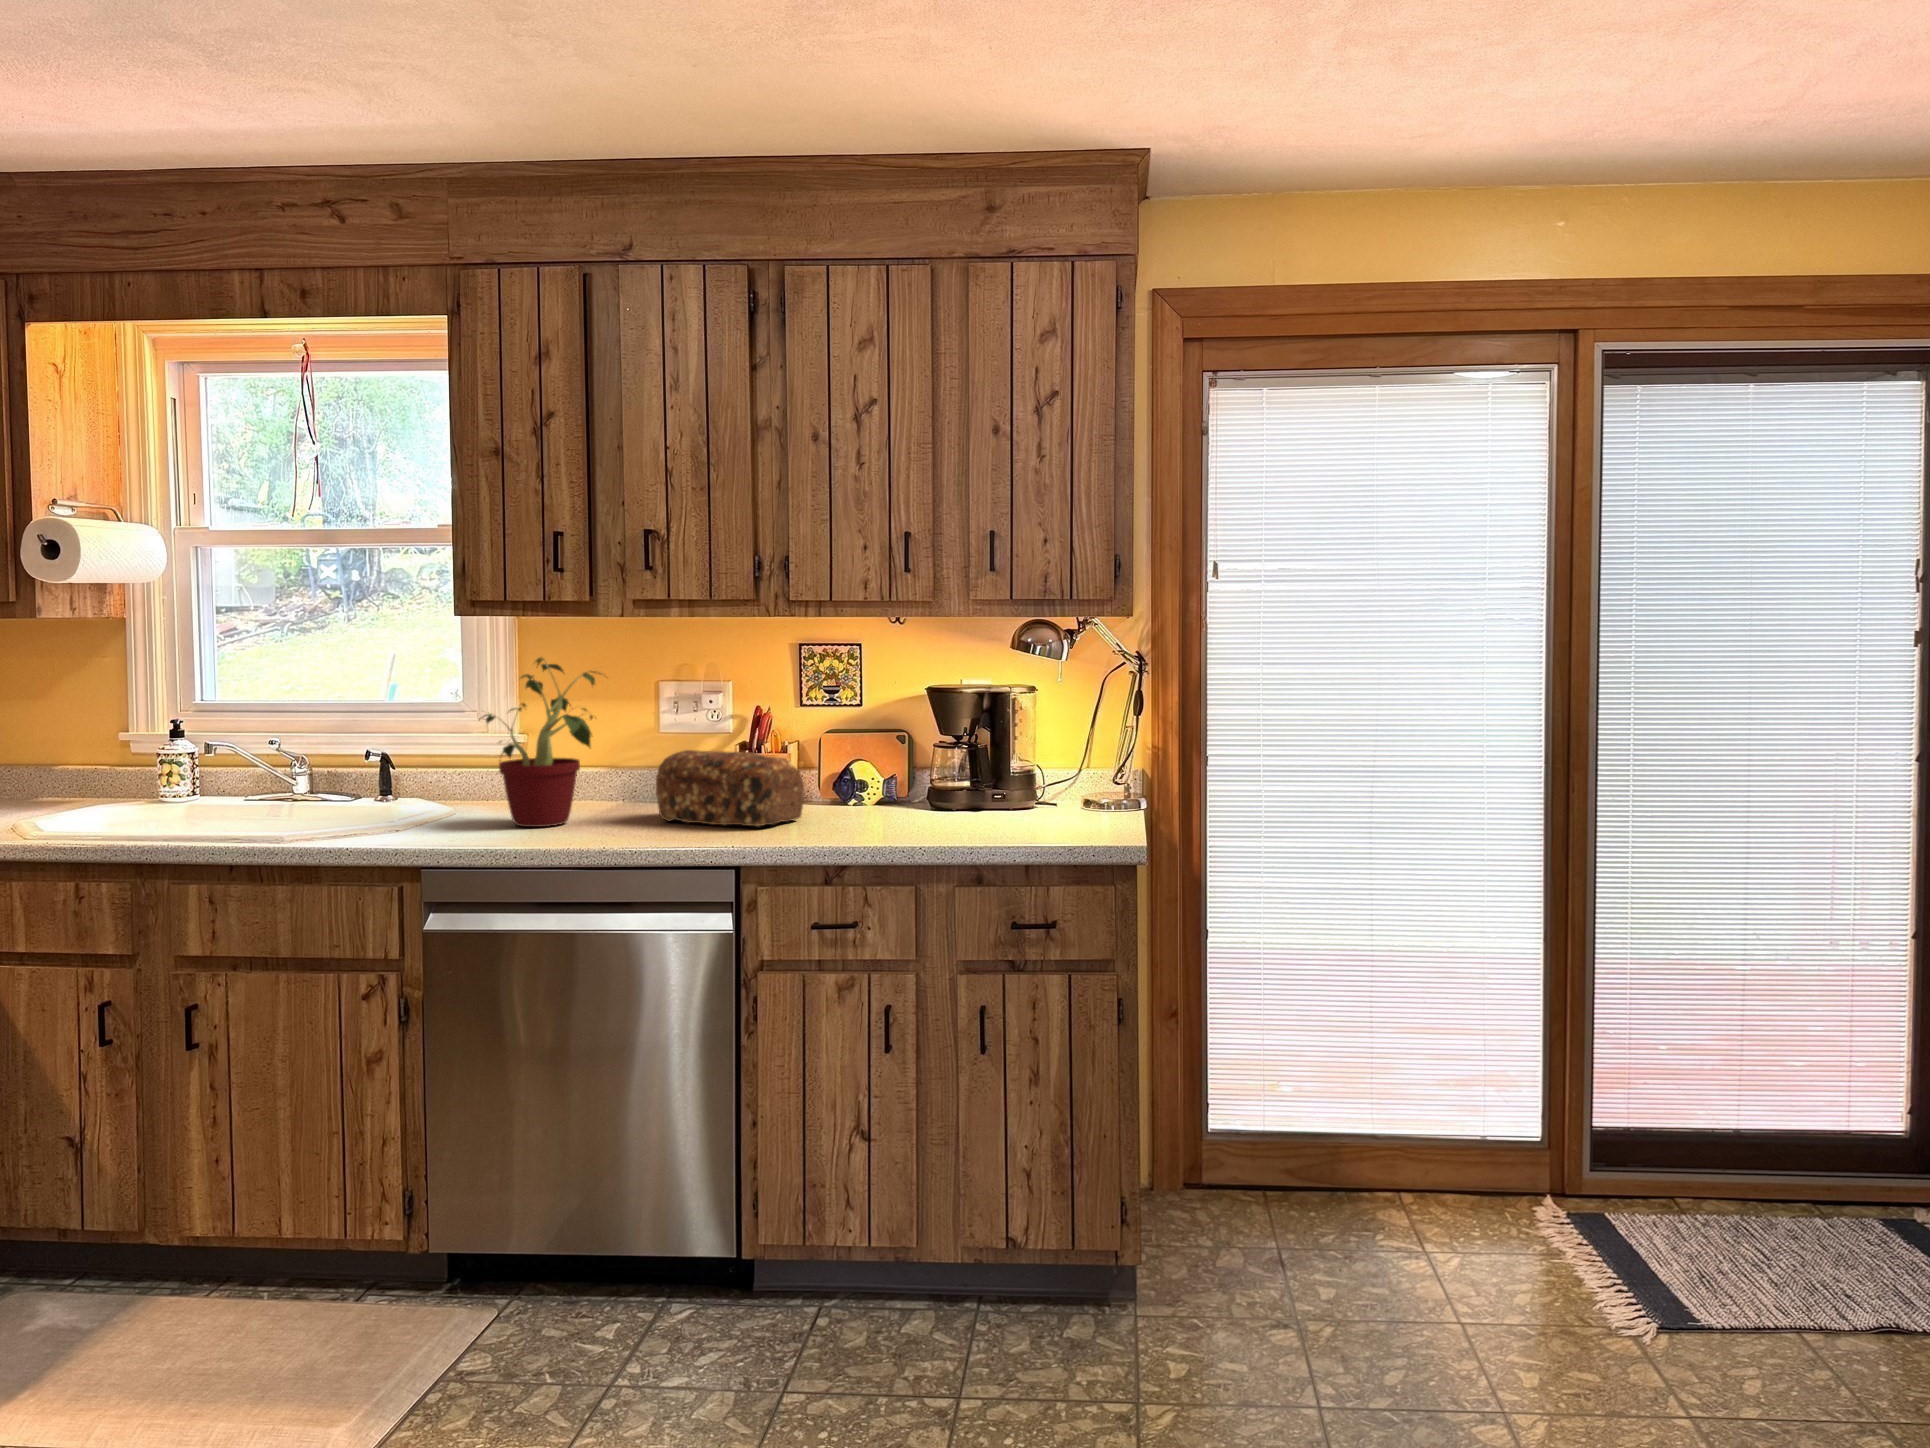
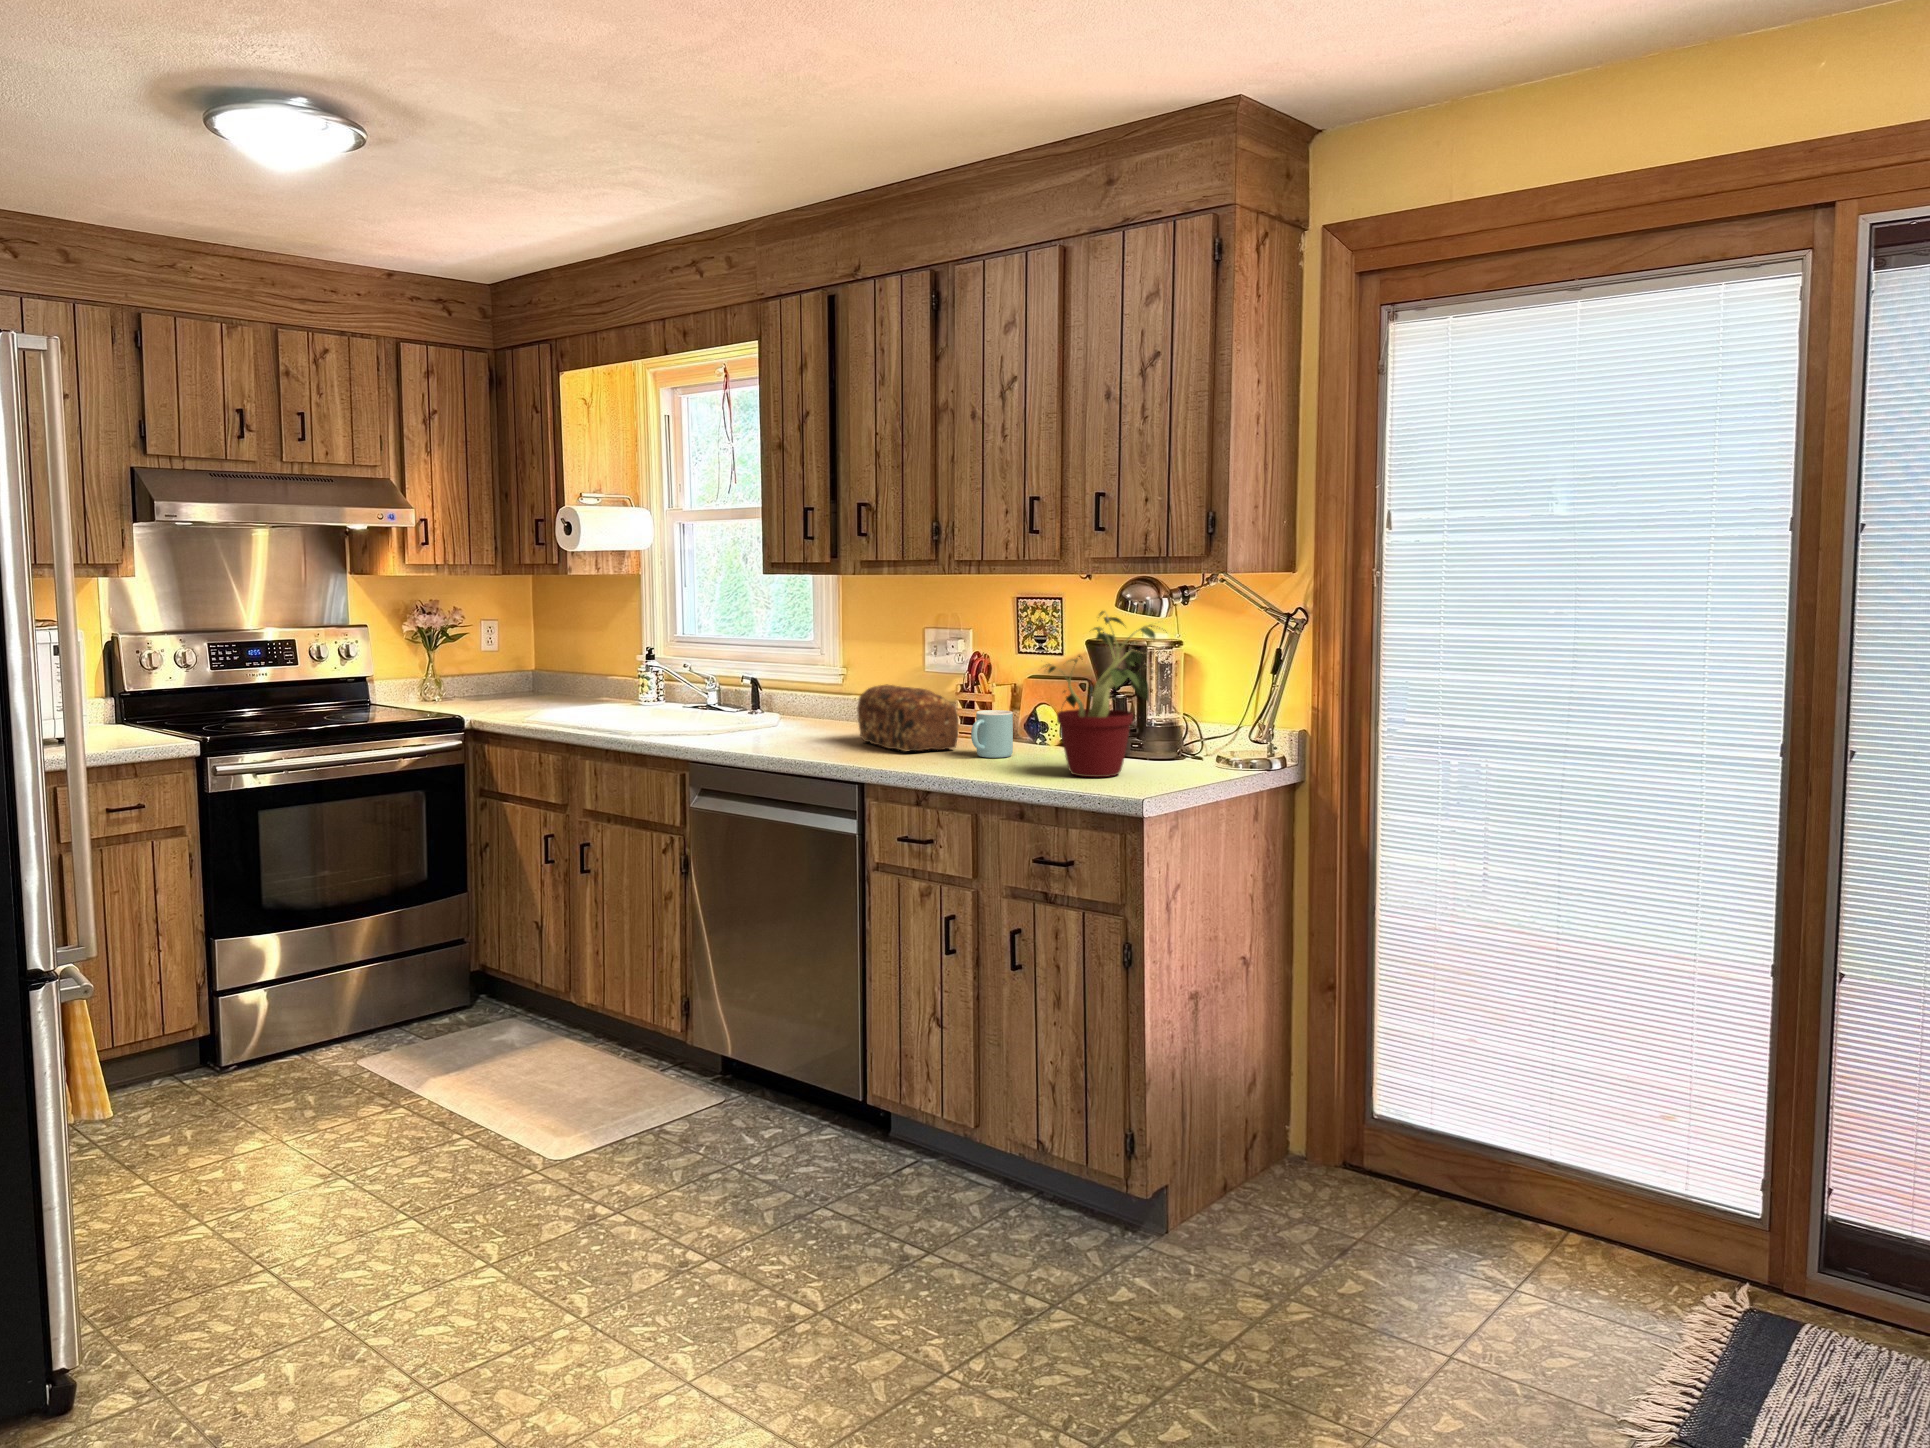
potted plant: present [483,658,599,827] -> present [1045,611,1160,777]
mug: none [842,770,883,824] -> present [971,710,1013,758]

